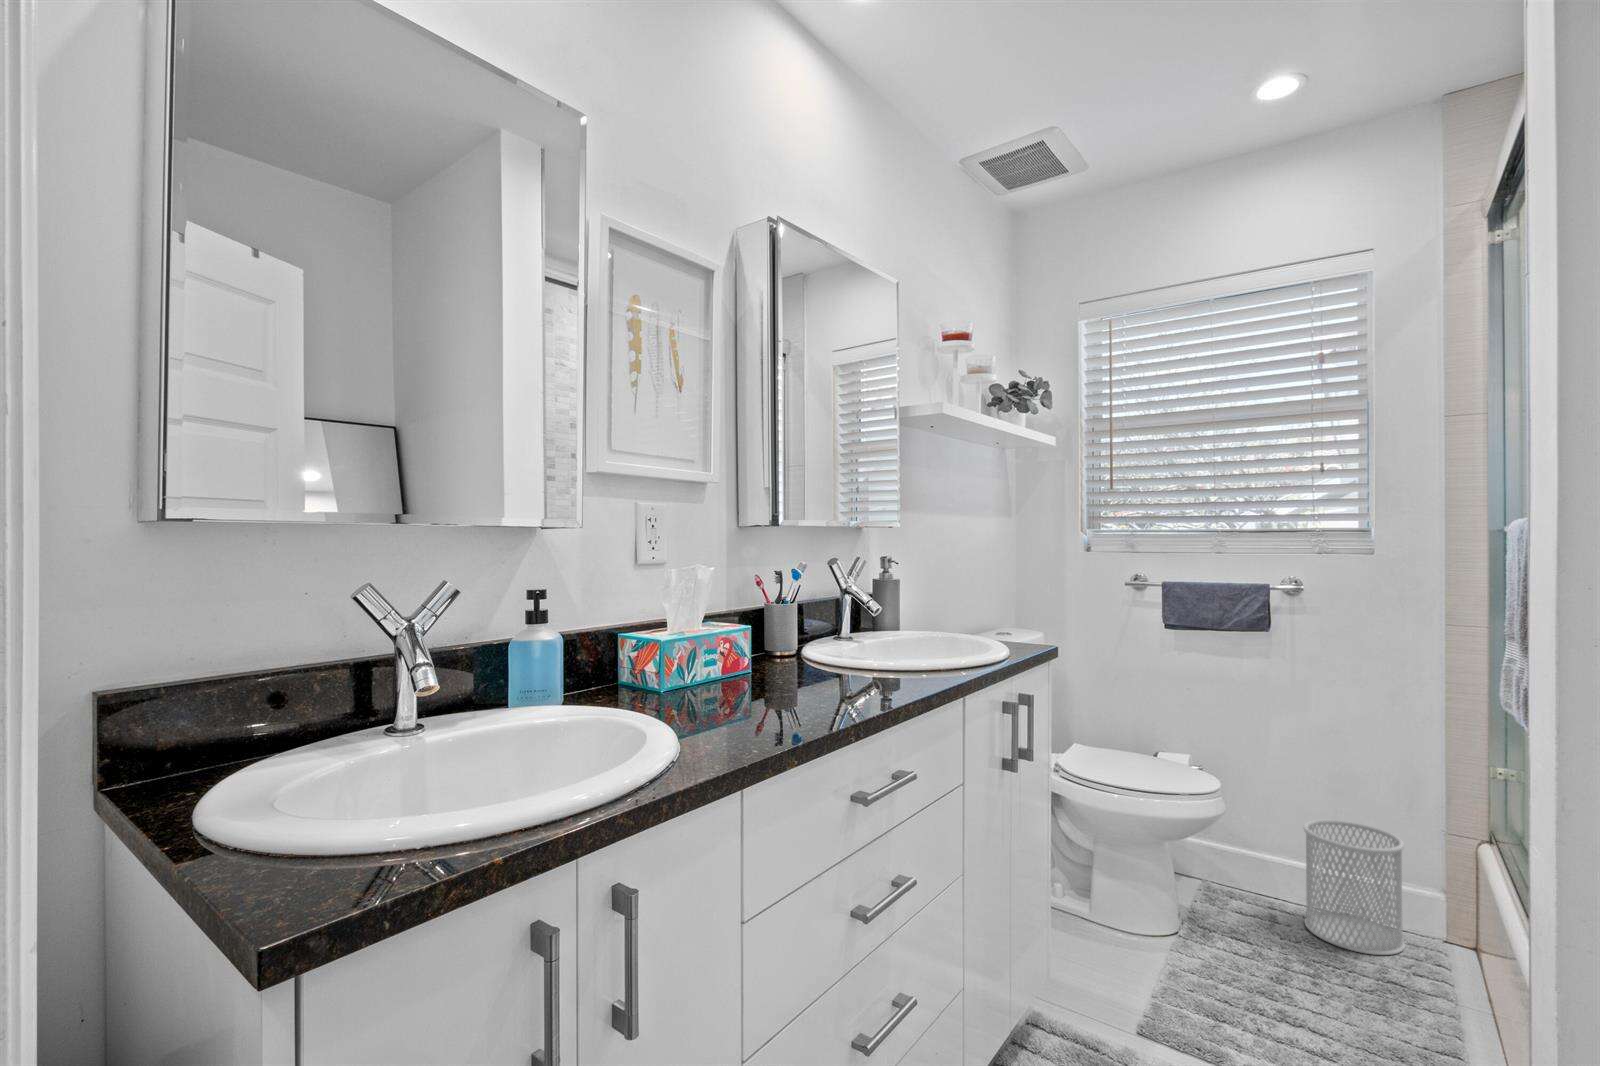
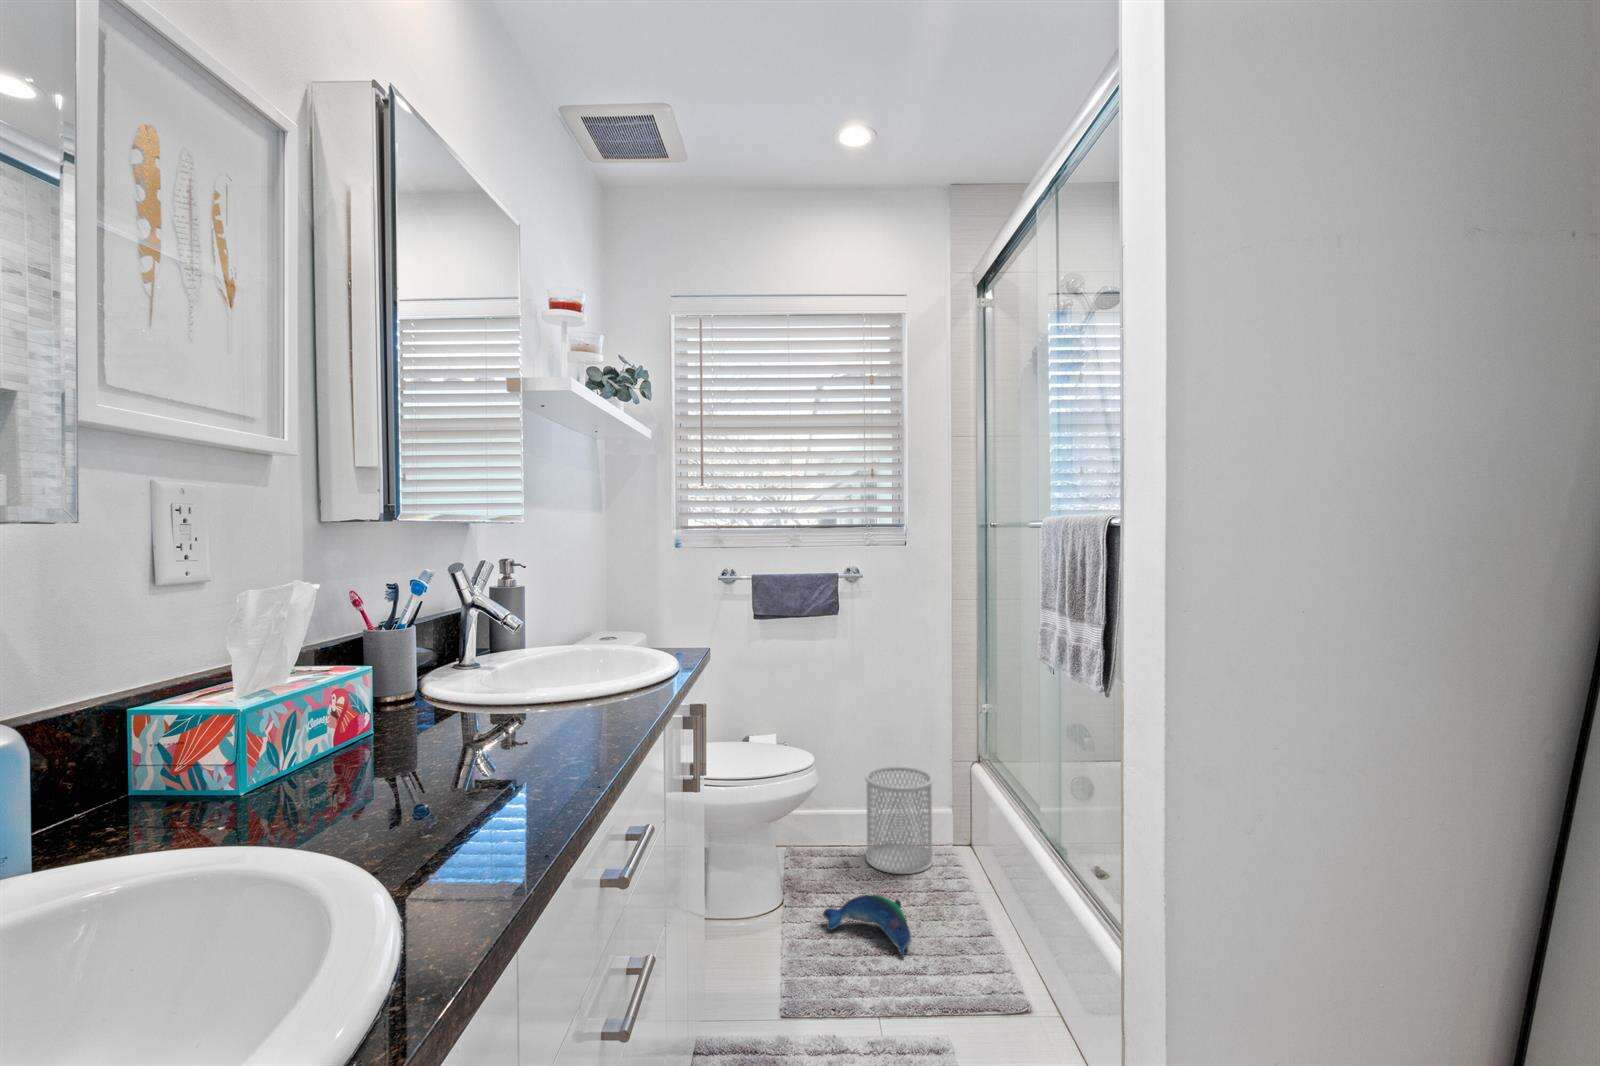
plush toy: none [1220,949,1324,1029] -> present [823,895,911,956]

